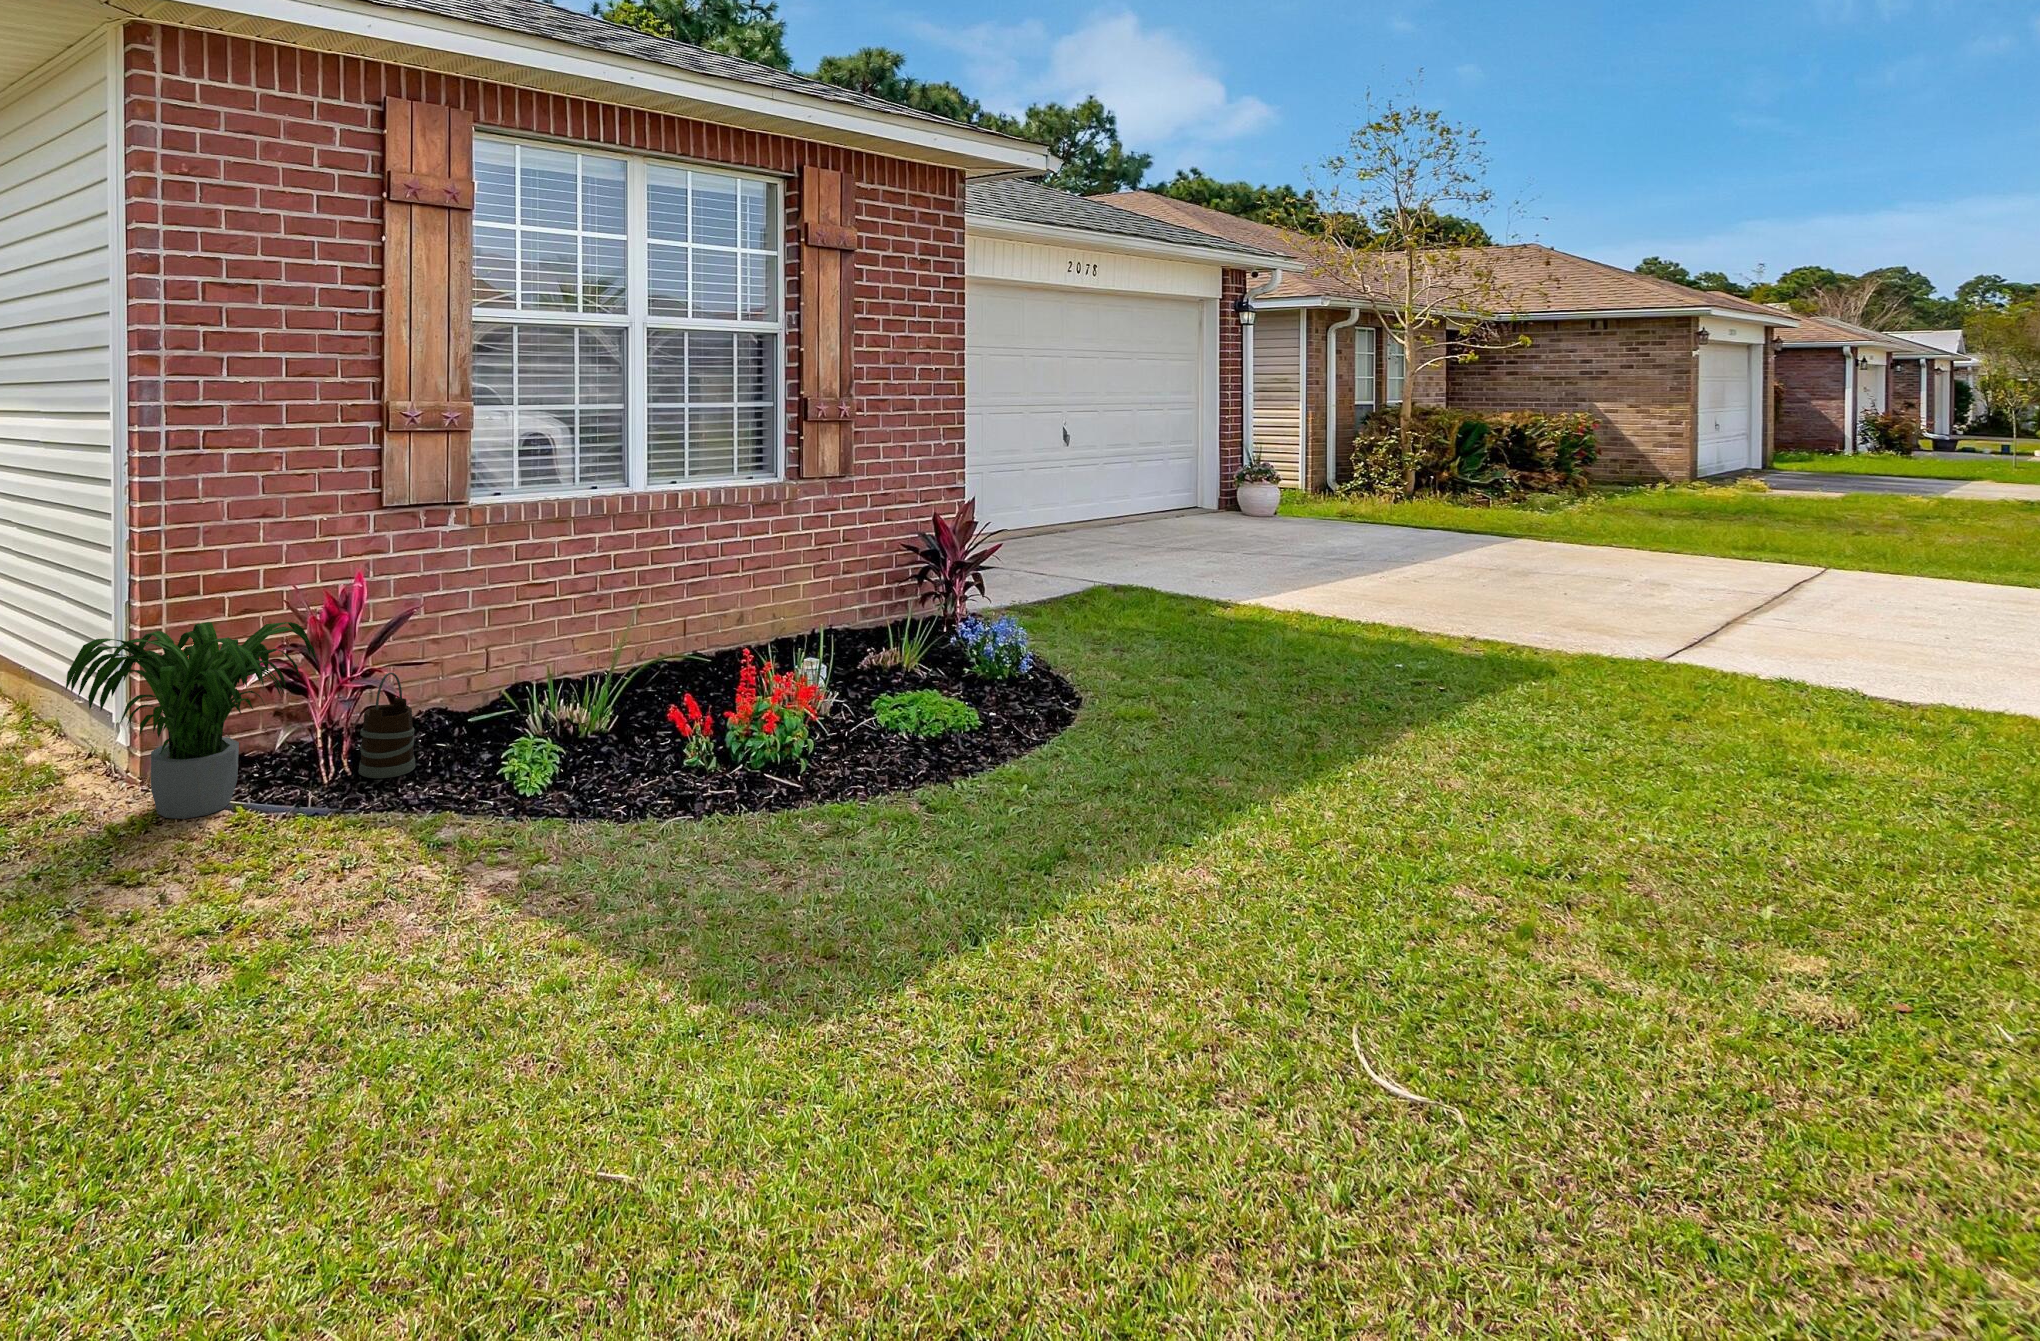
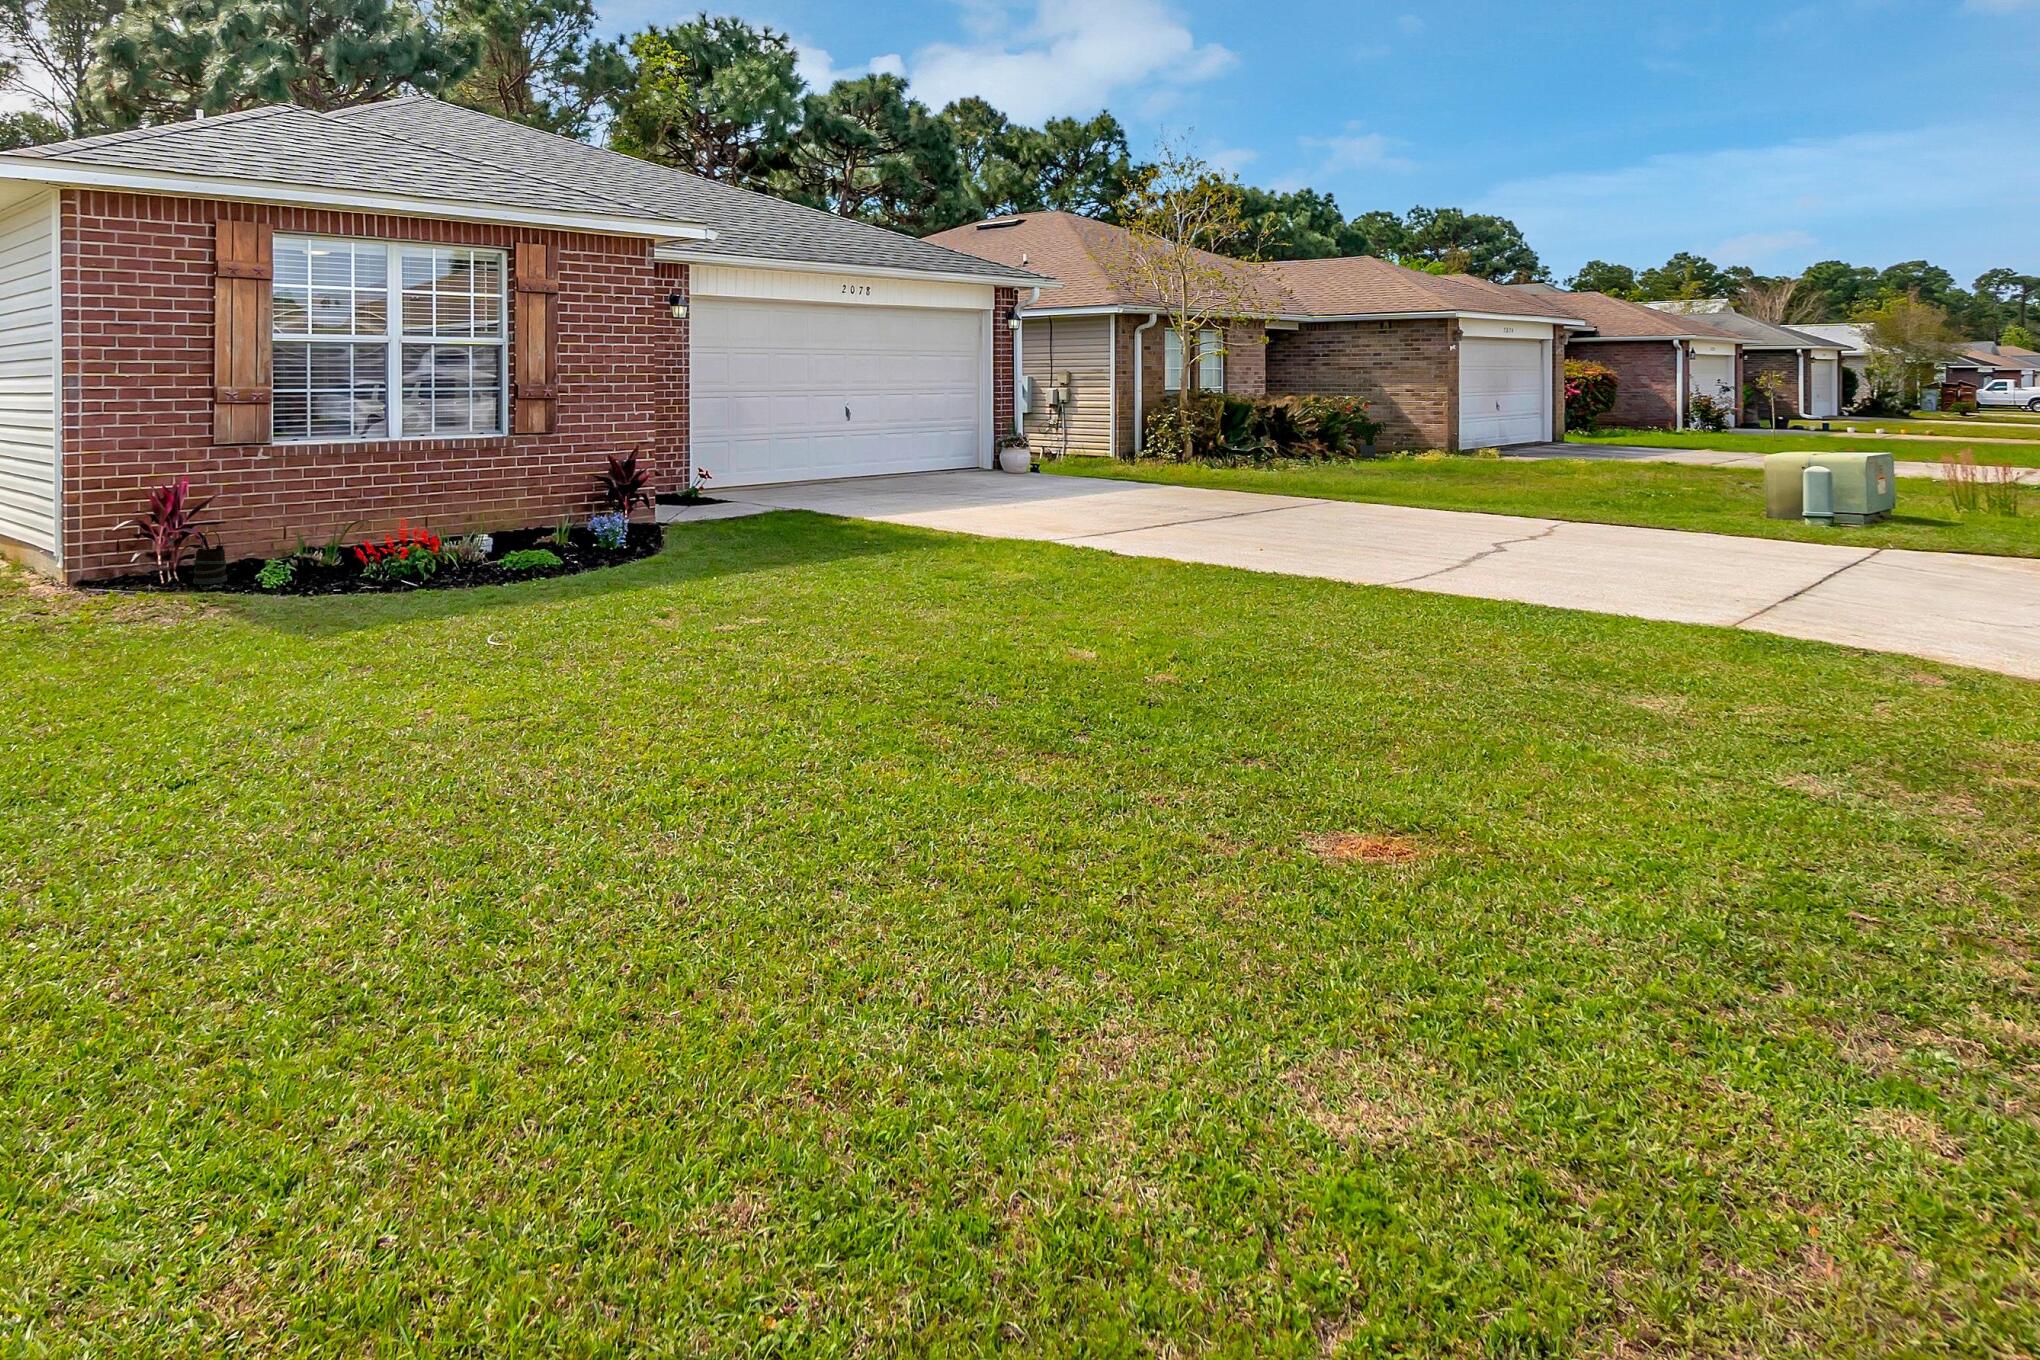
potted plant: present [66,622,317,819] -> present [1351,422,1386,457]

